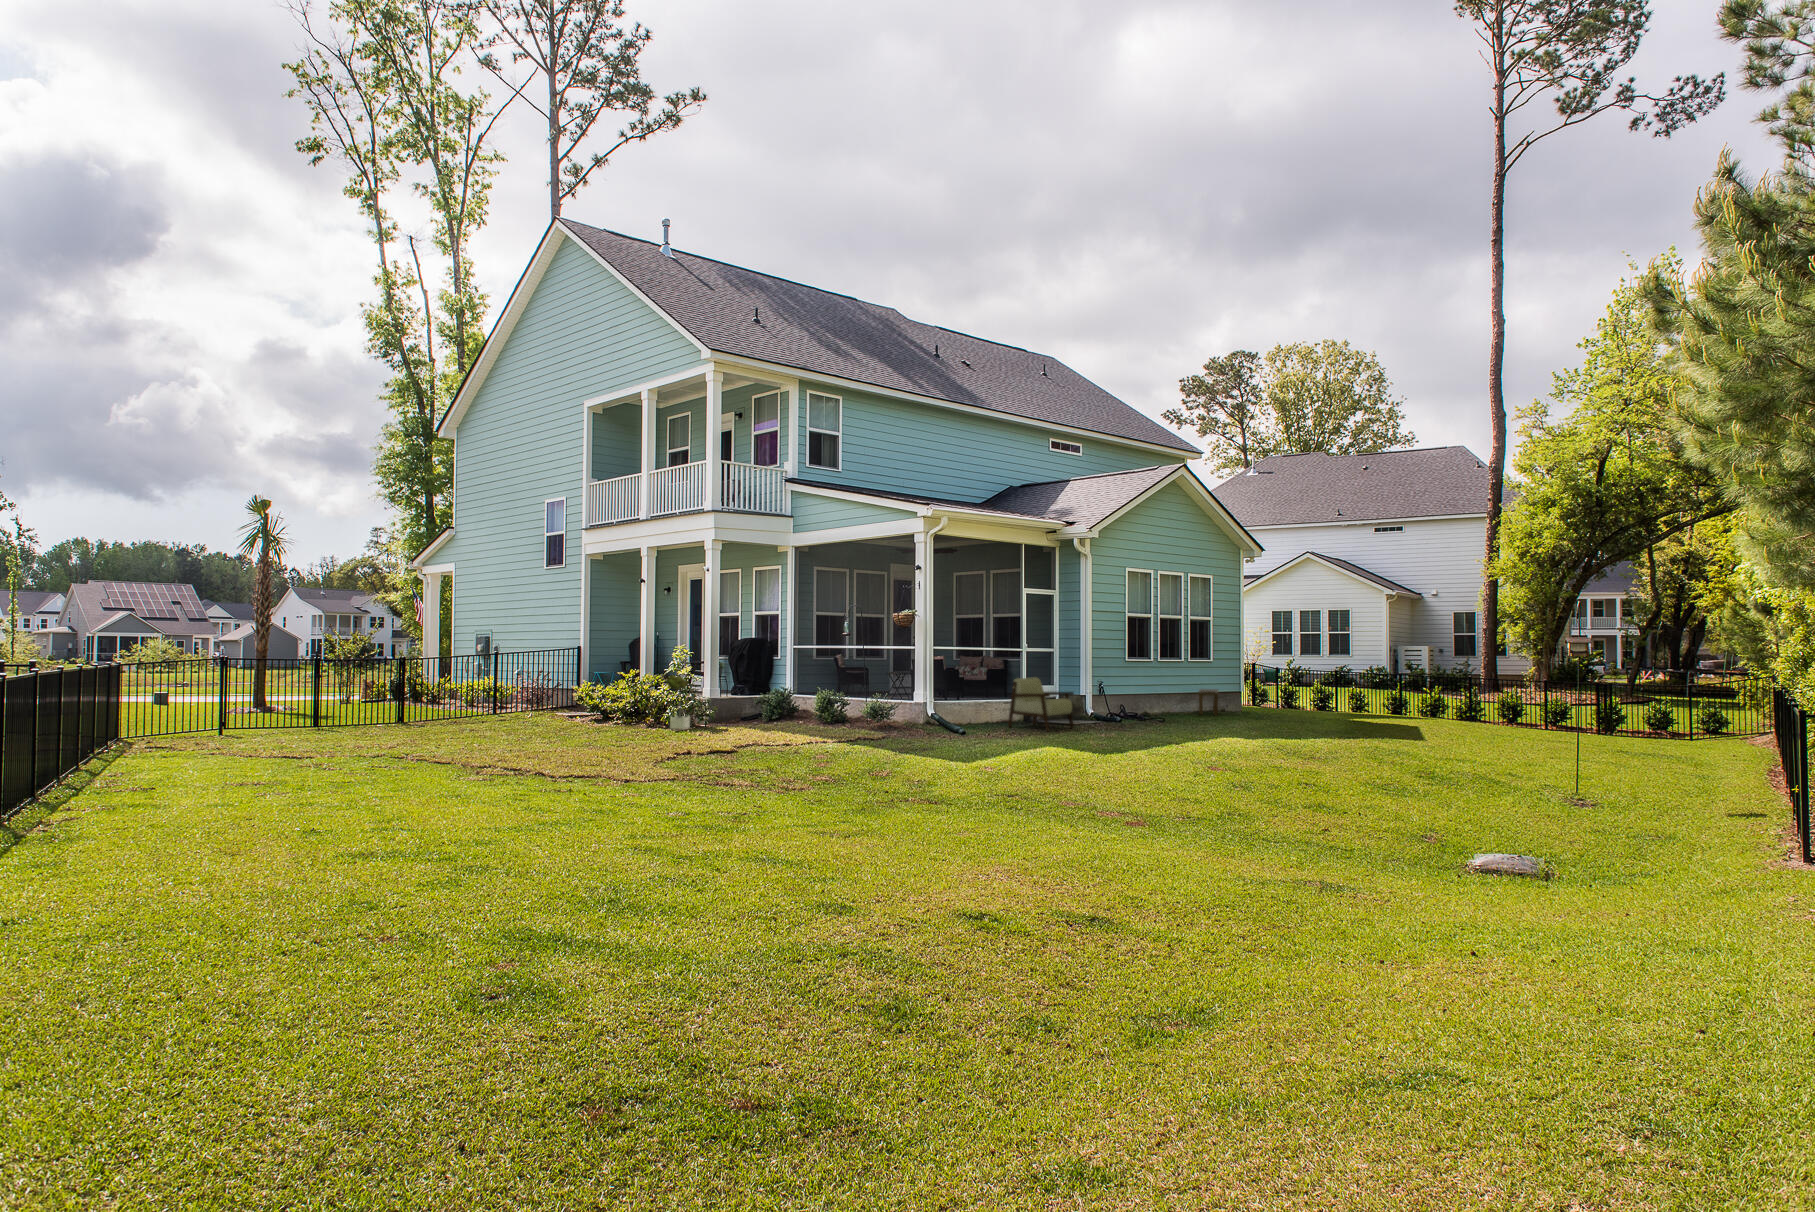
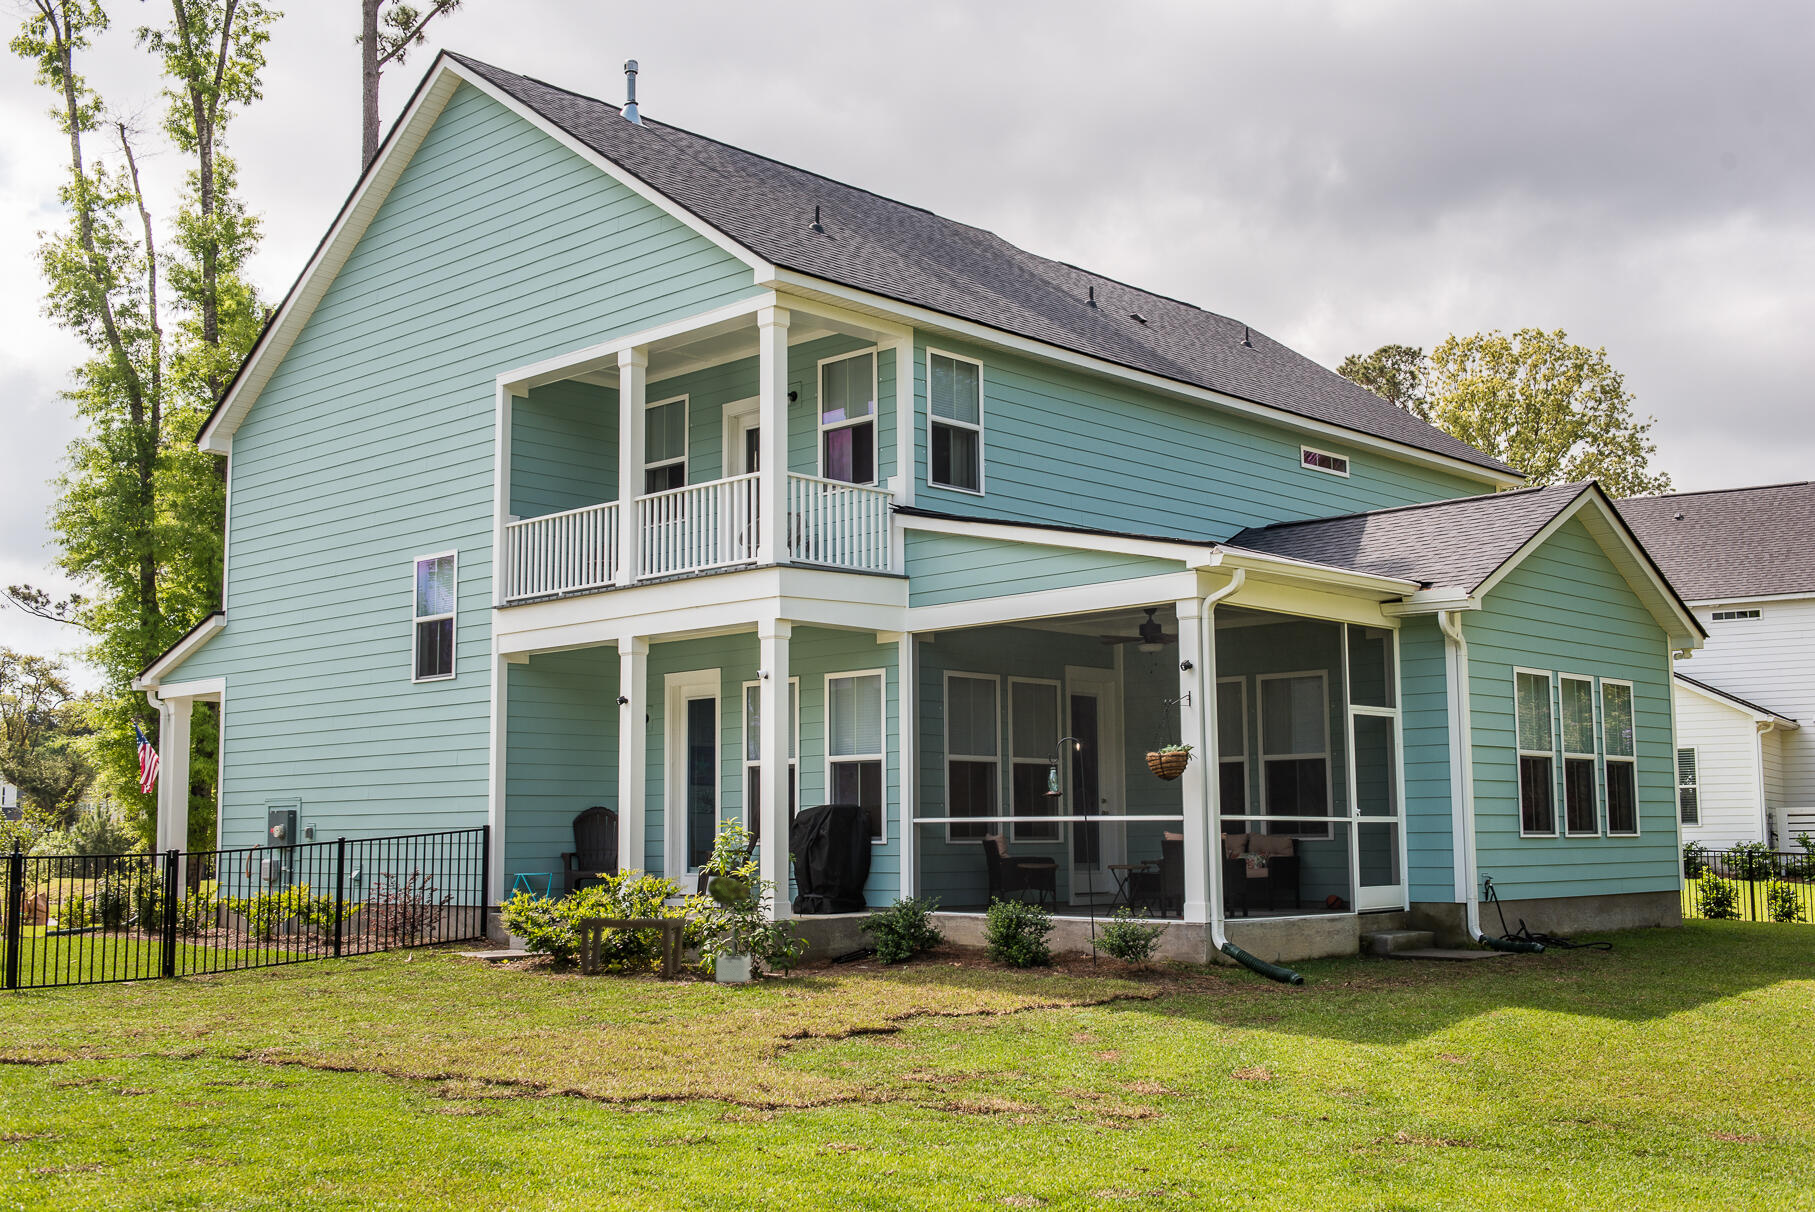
armchair: present [1008,678,1074,732] -> none [1340,870,1466,974]
bench: present [1198,689,1218,715] -> present [580,917,686,977]

